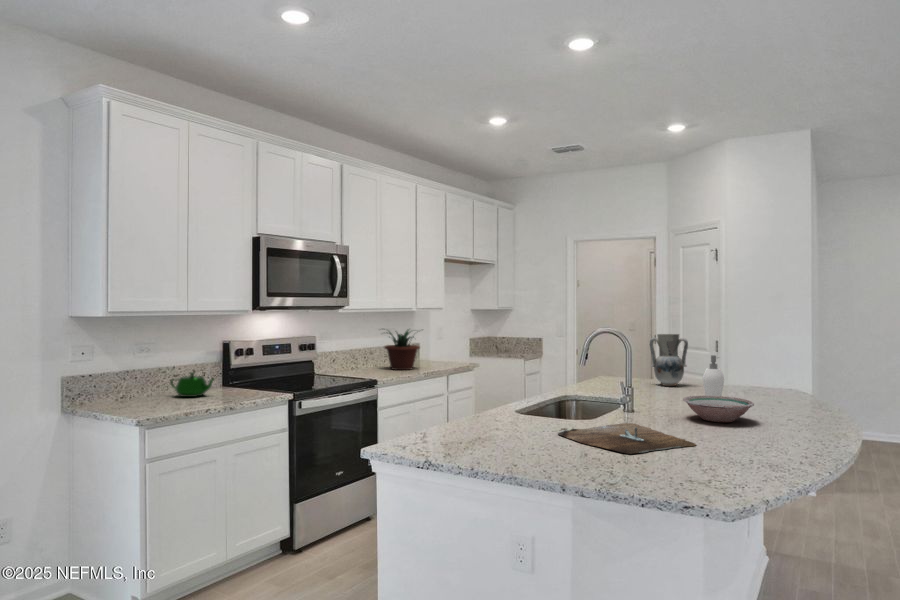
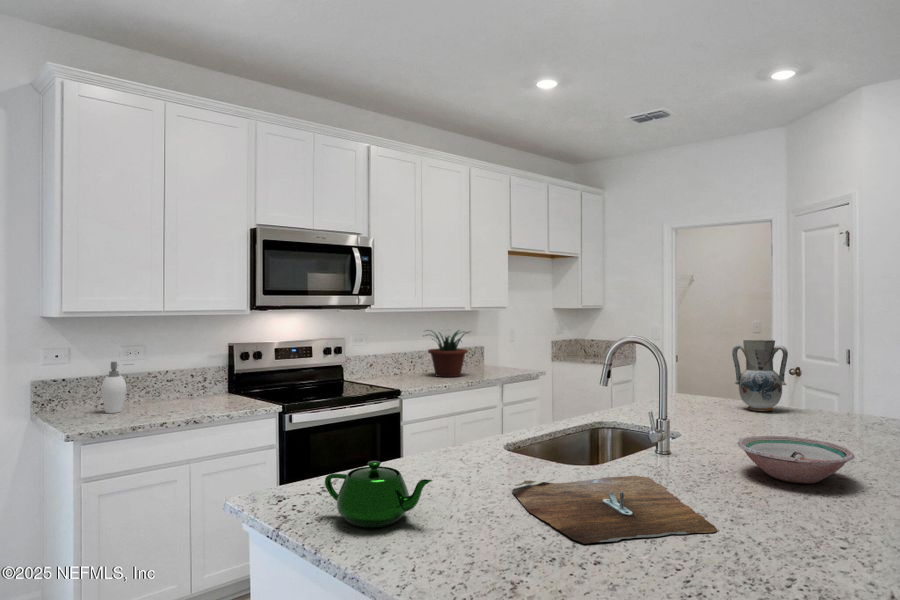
soap dispenser: present [703,355,724,396] -> present [101,362,126,413]
teapot: present [170,372,214,397] -> present [325,461,432,527]

